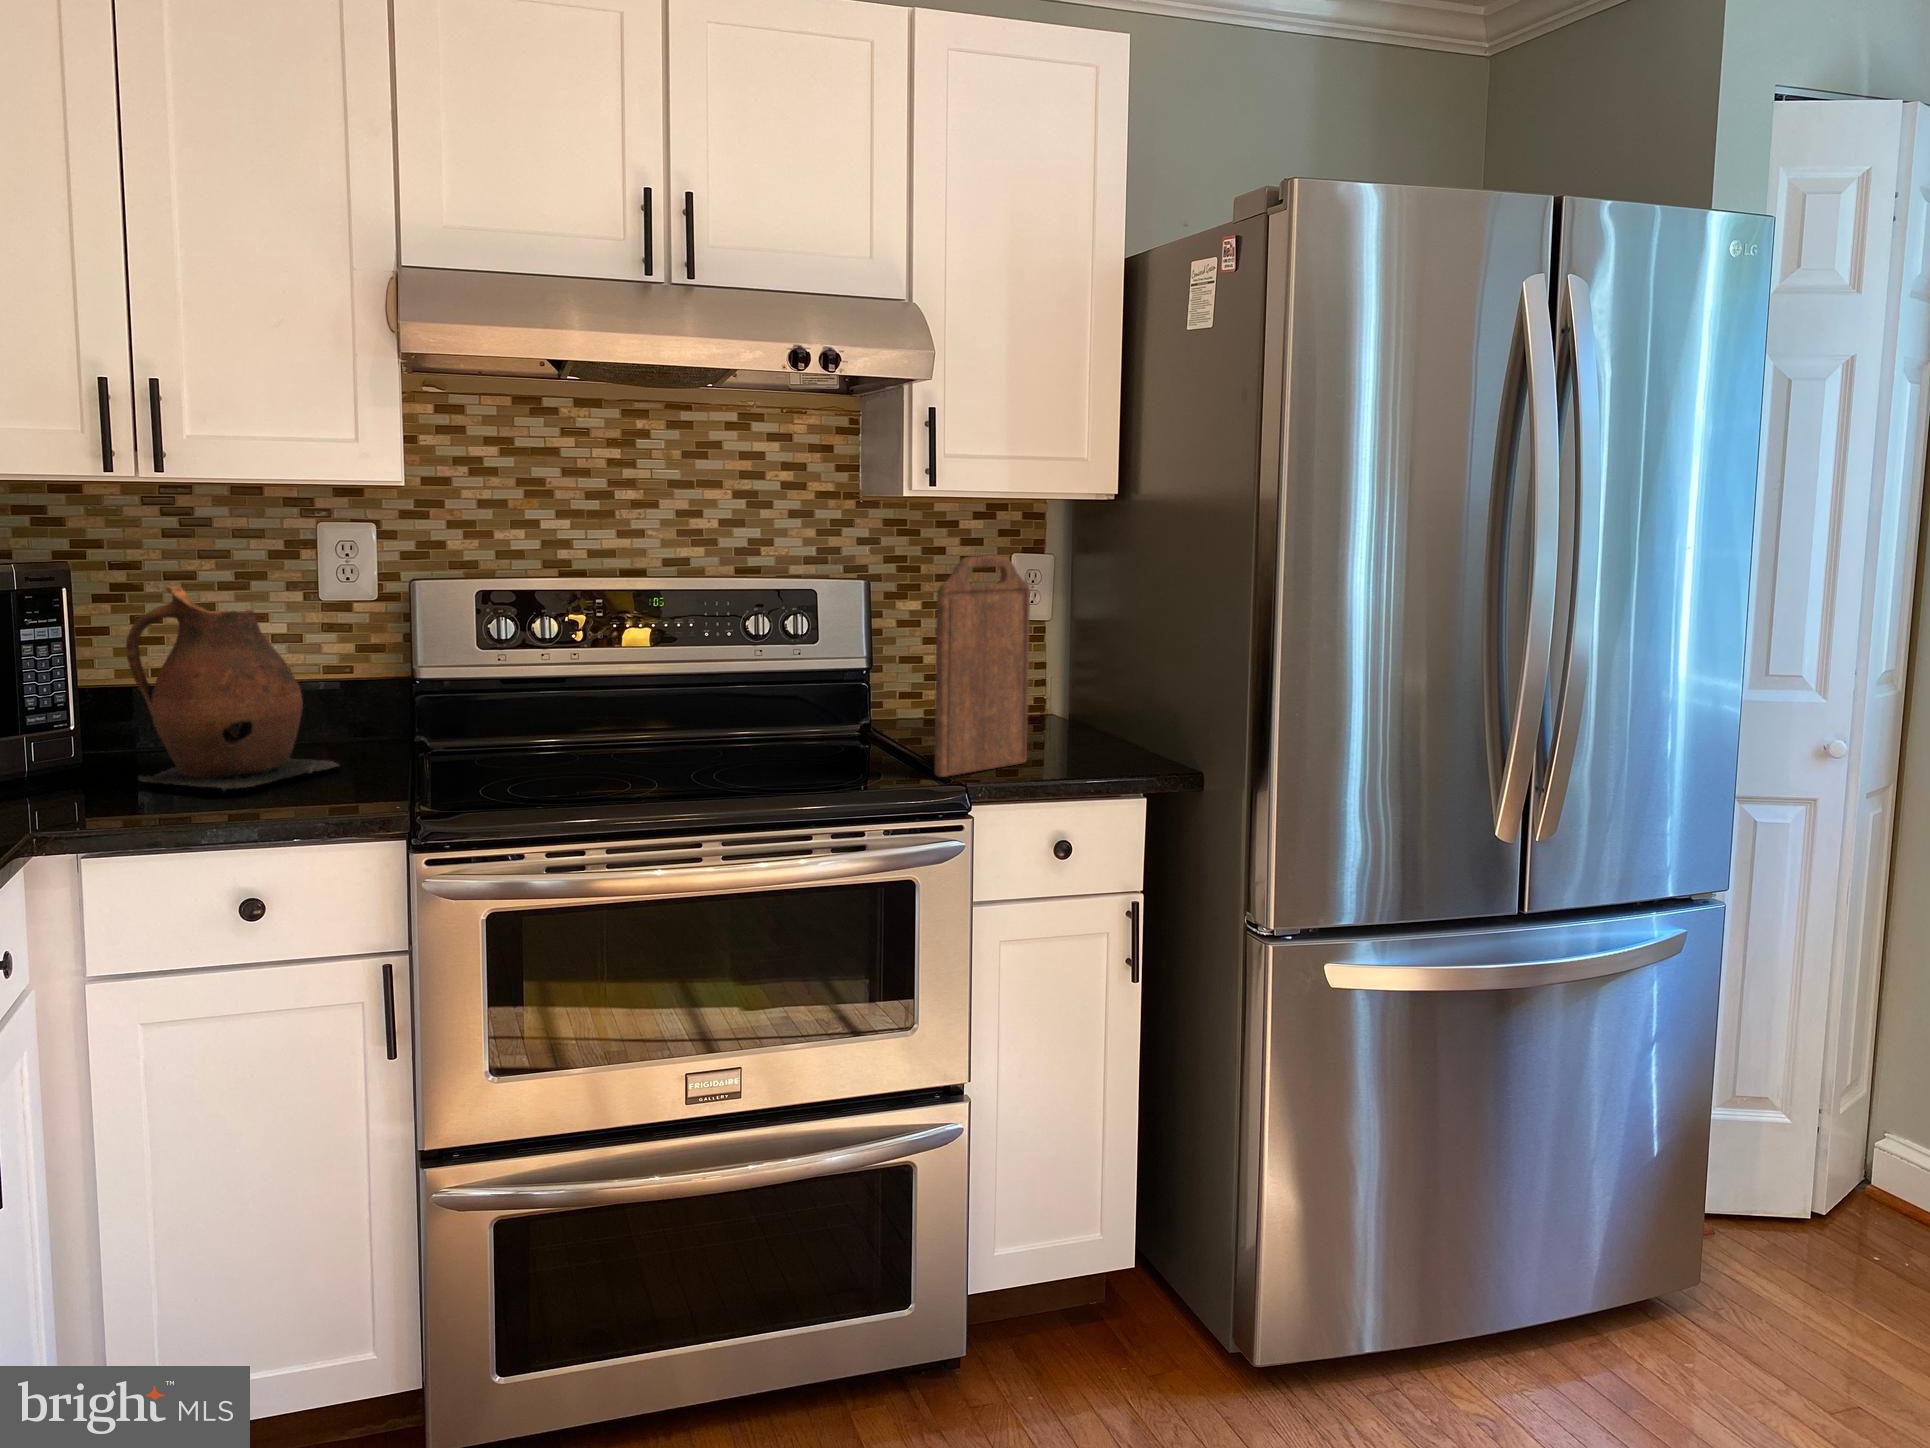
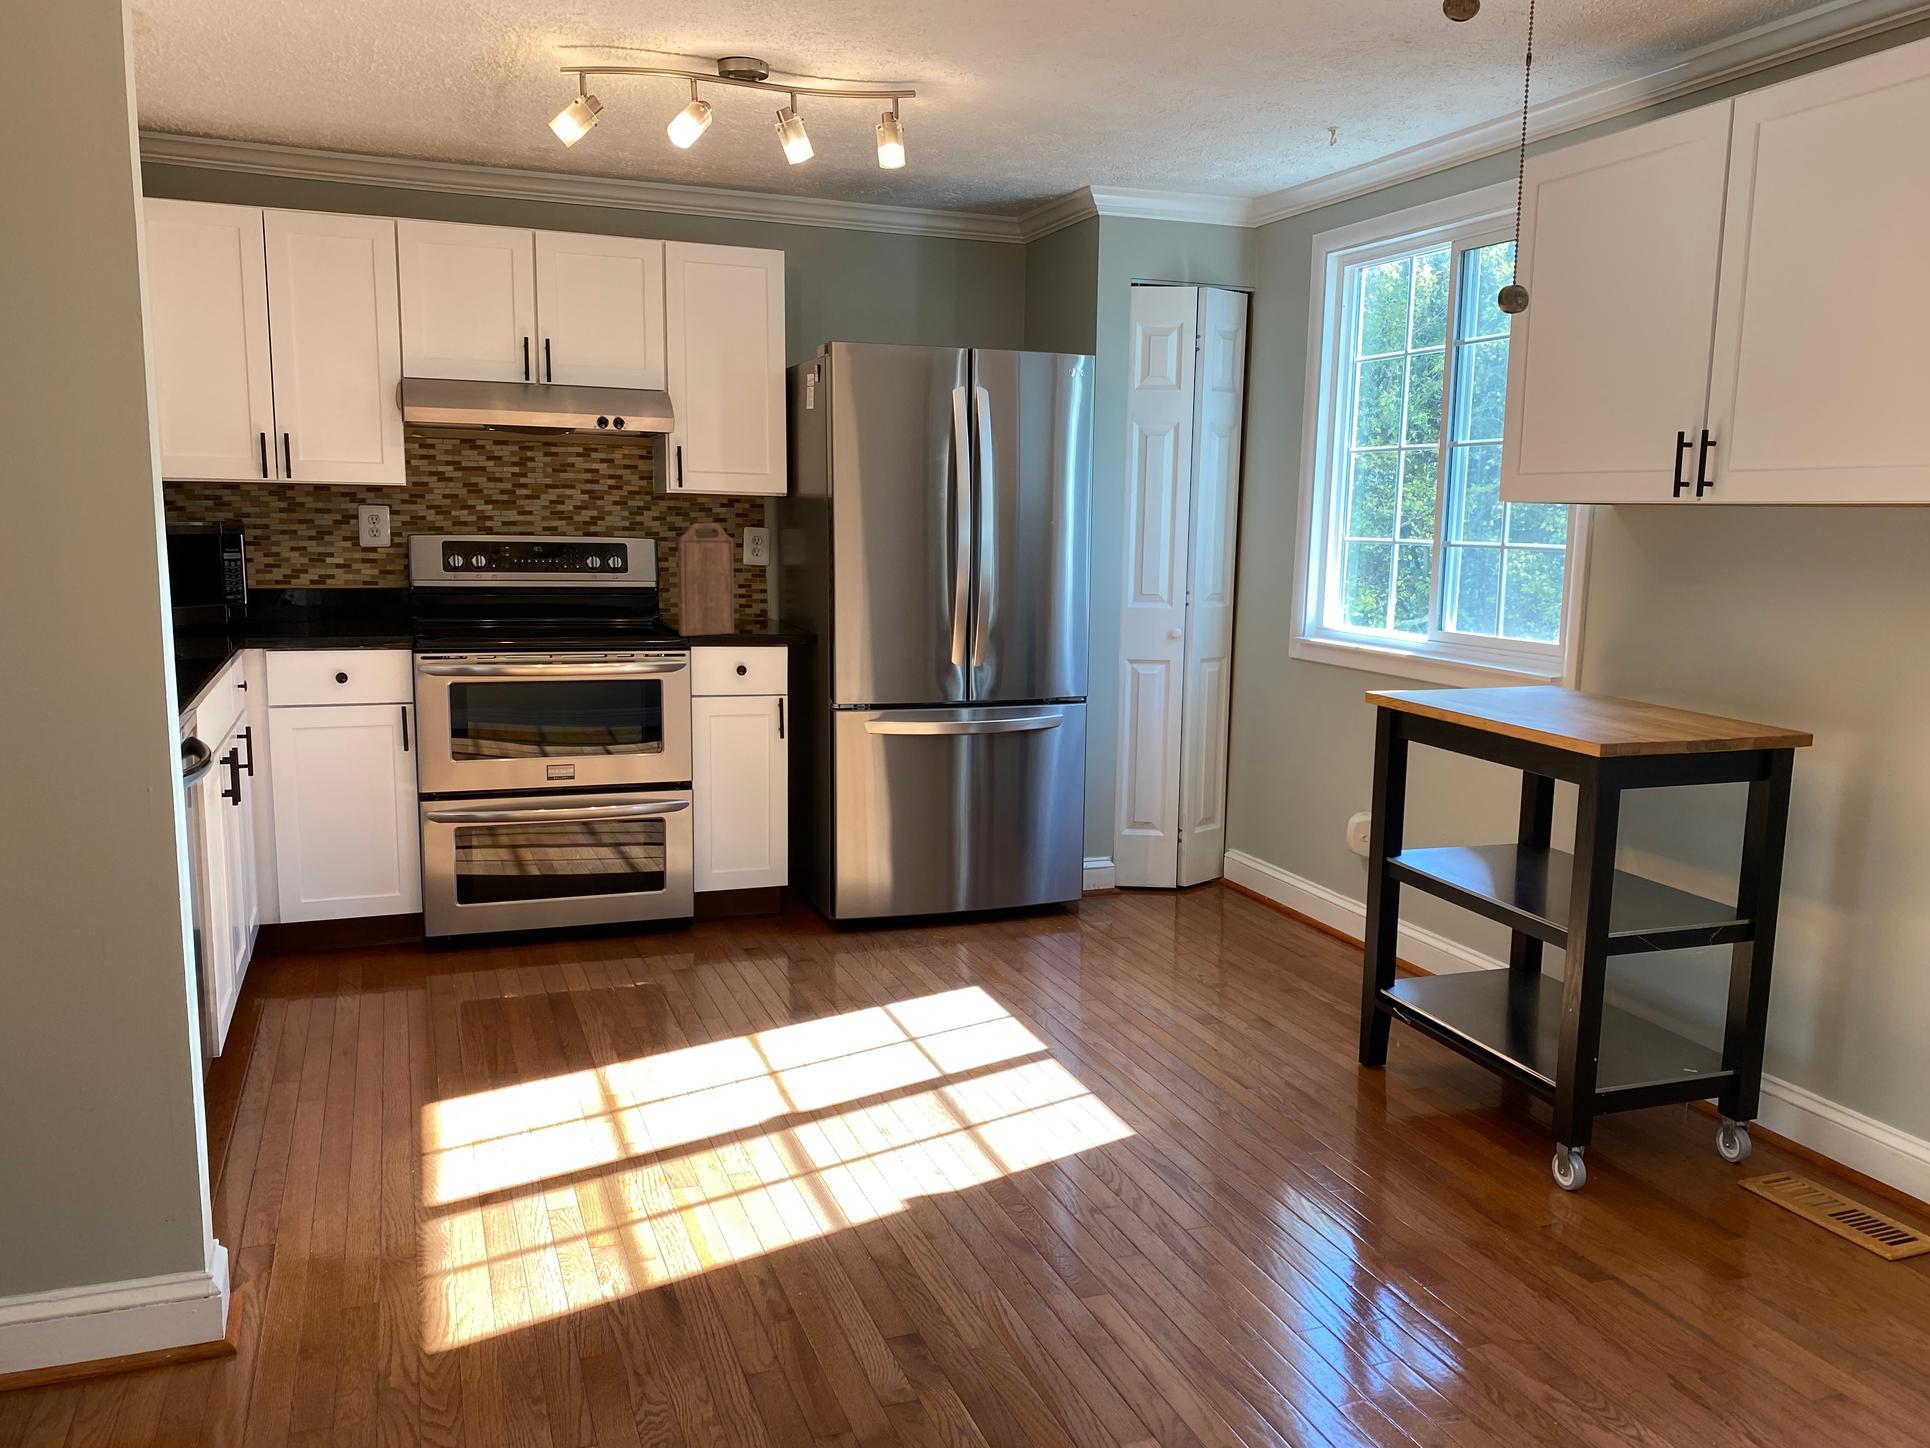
ceramic pitcher: present [126,586,339,792] -> none [273,534,376,632]

